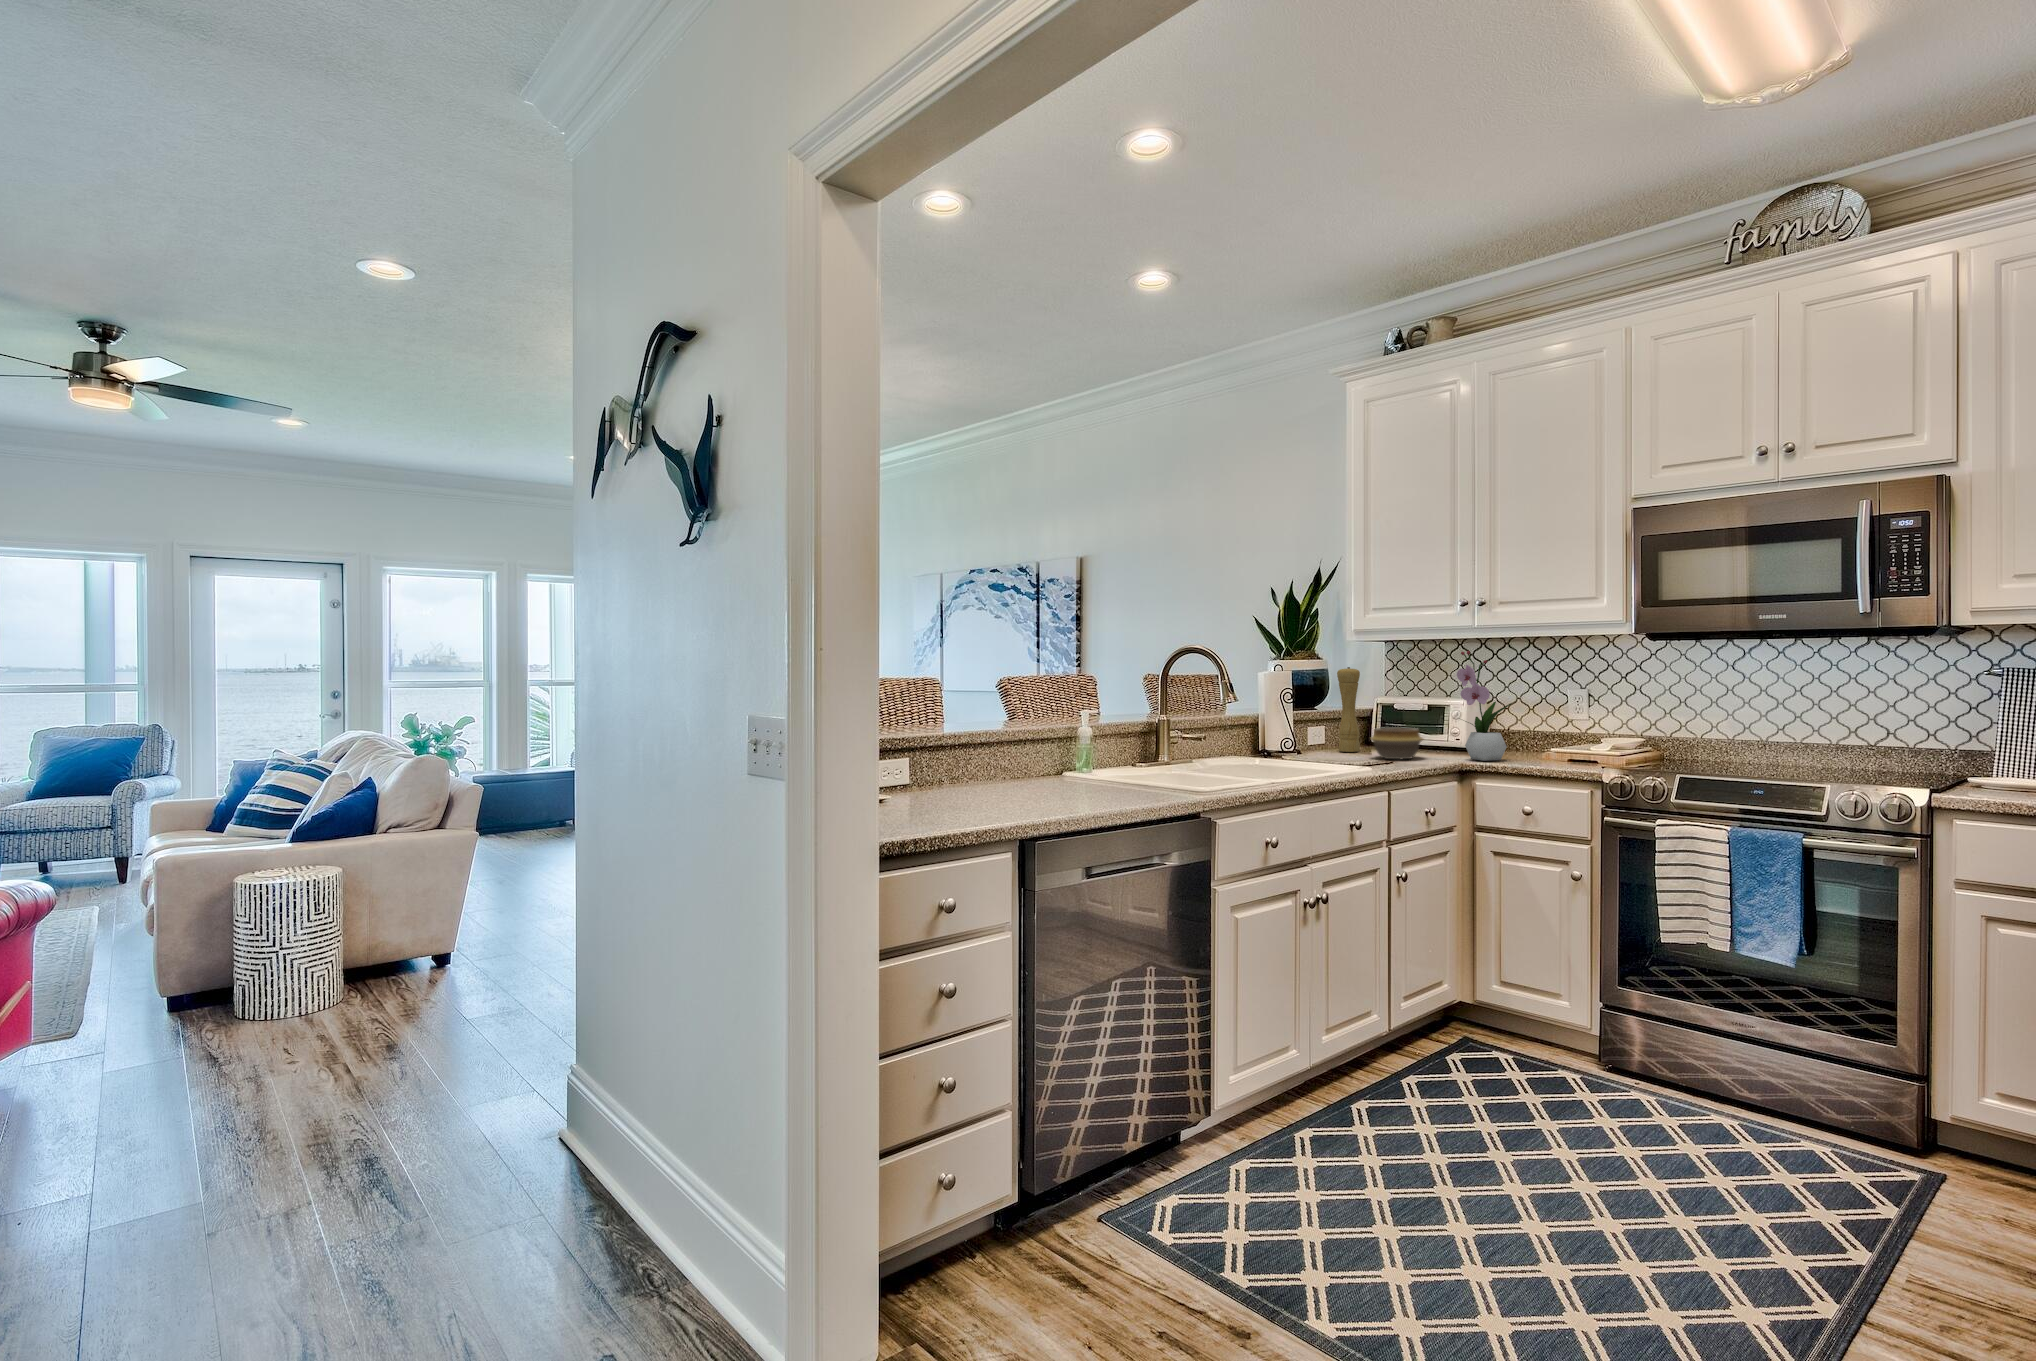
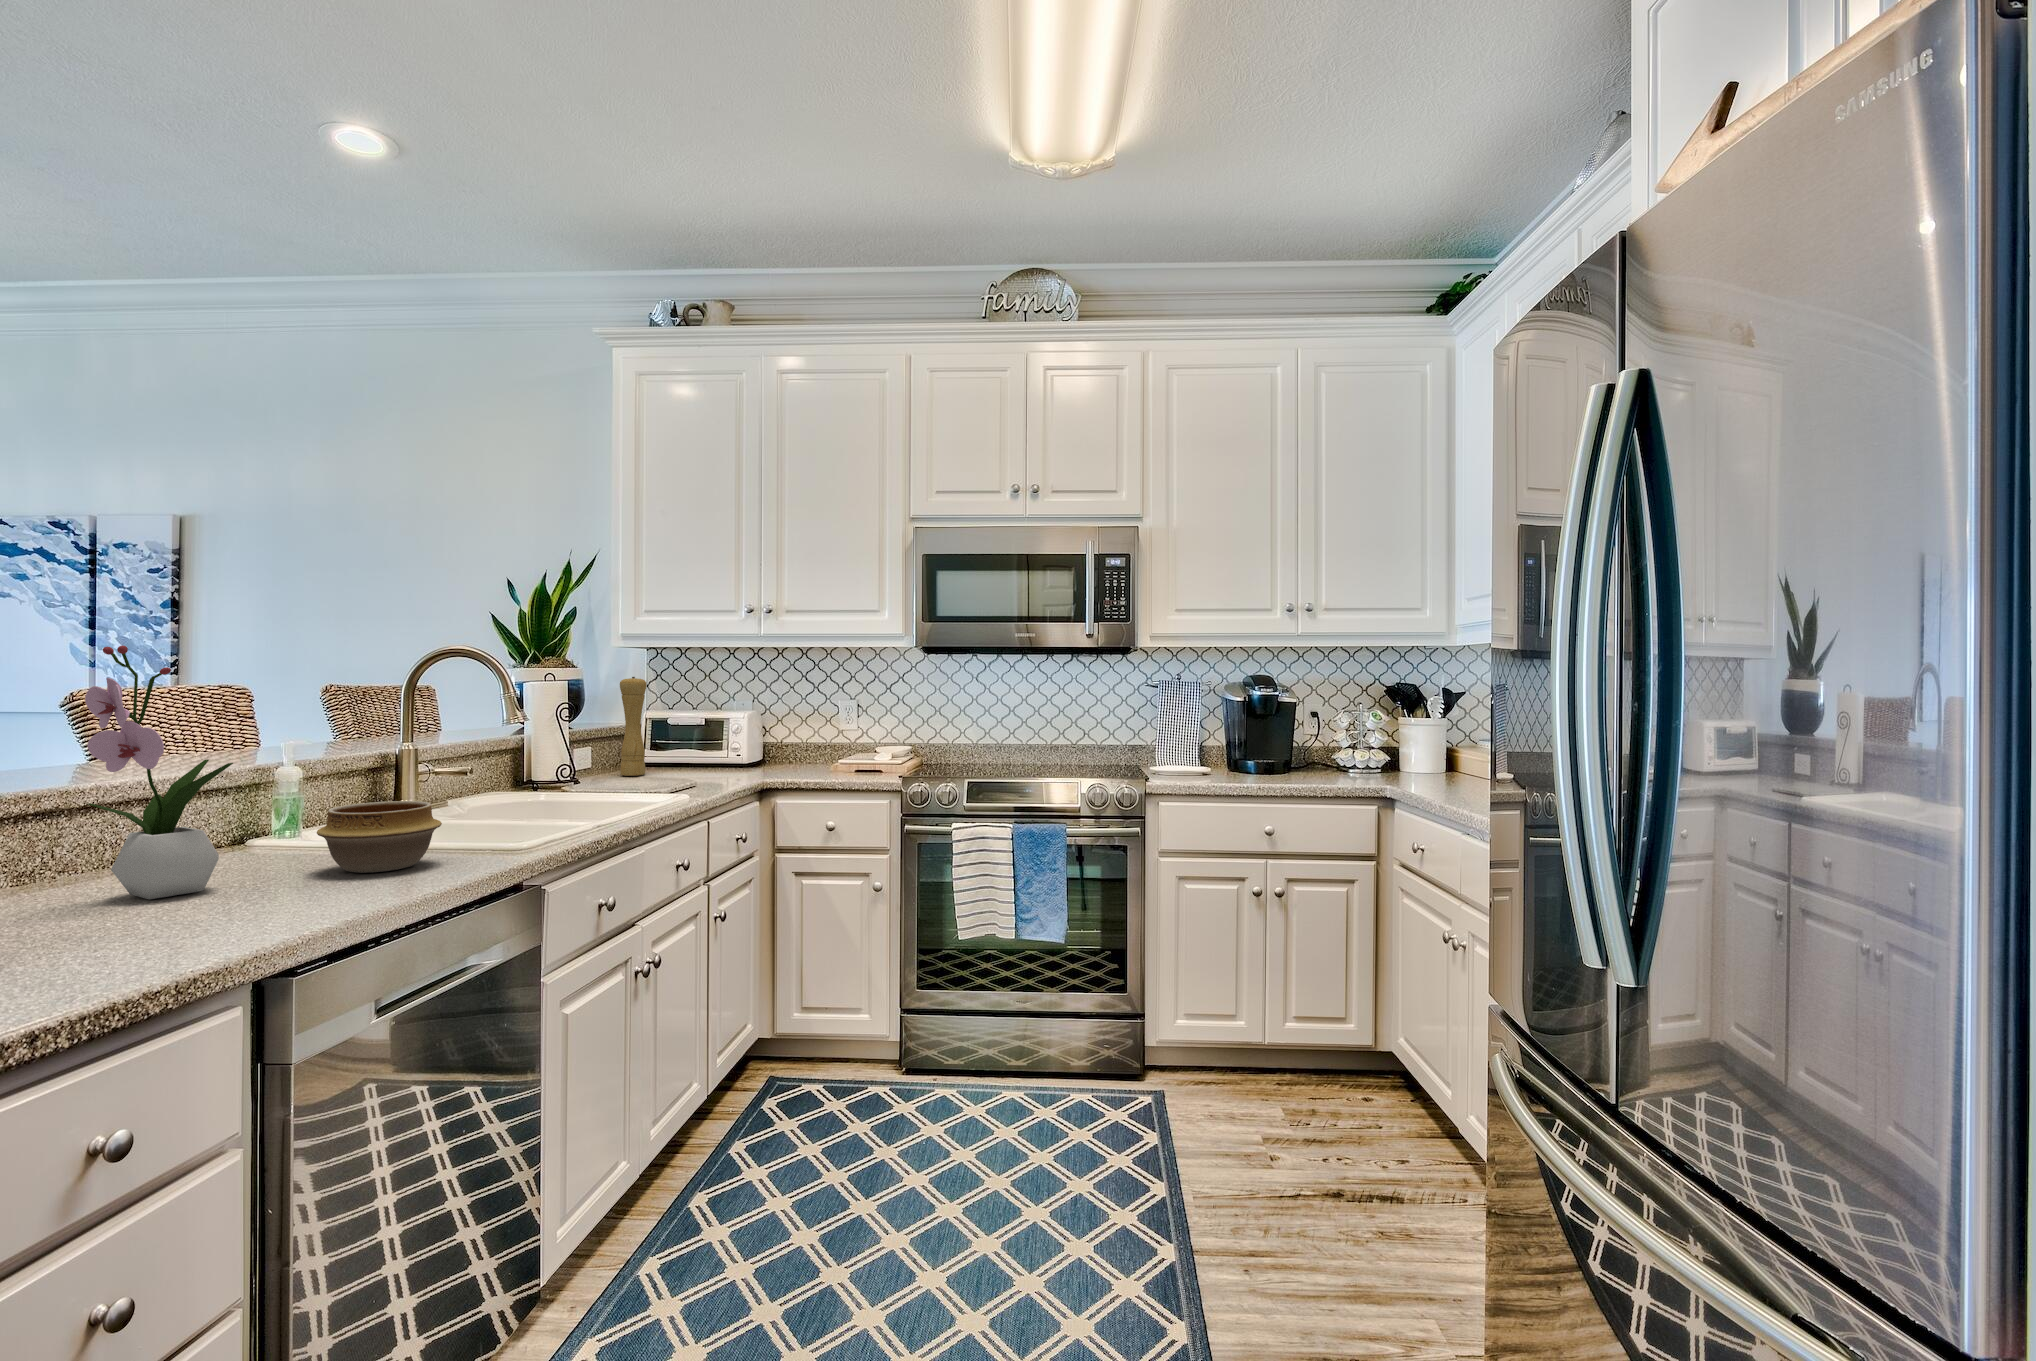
flower arrangement: present [1457,651,1512,761] -> present [85,645,233,899]
bowl: present [1371,727,1423,759] -> present [317,801,442,873]

